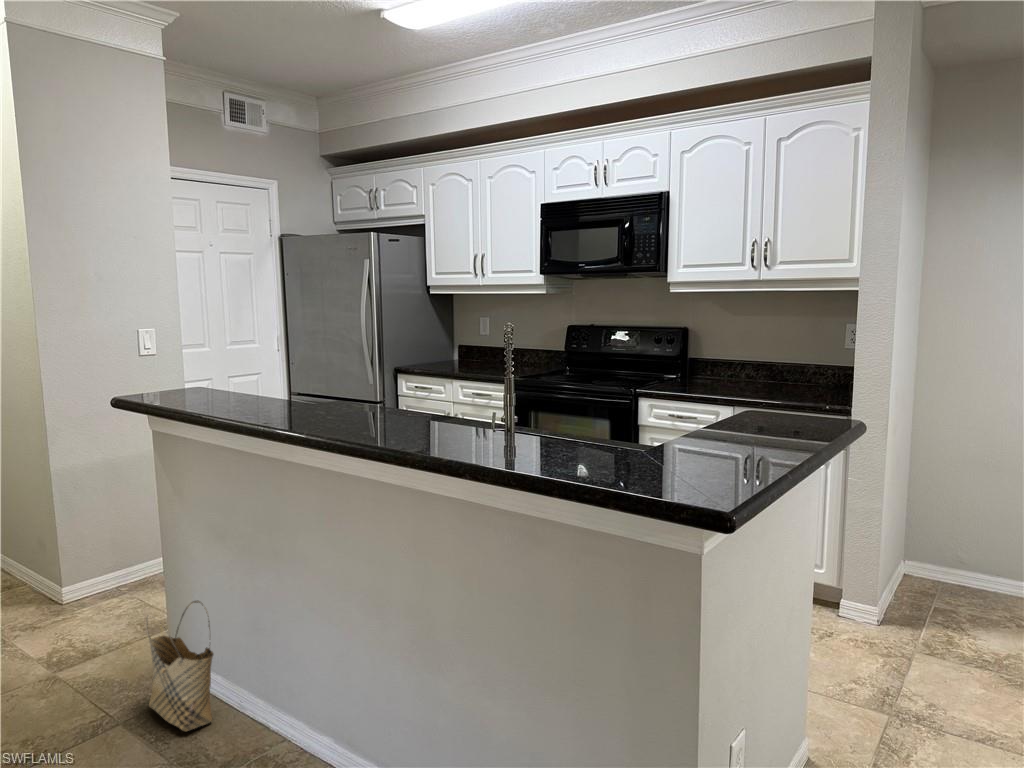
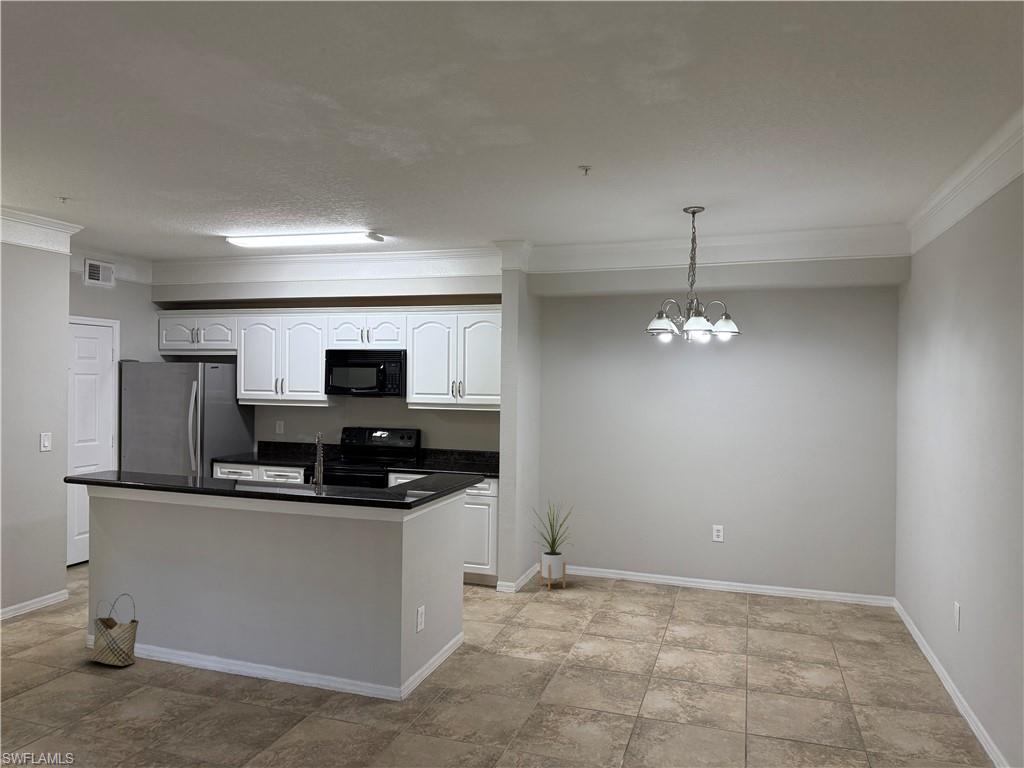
house plant: none [898,450,1000,620] -> present [534,505,572,590]

